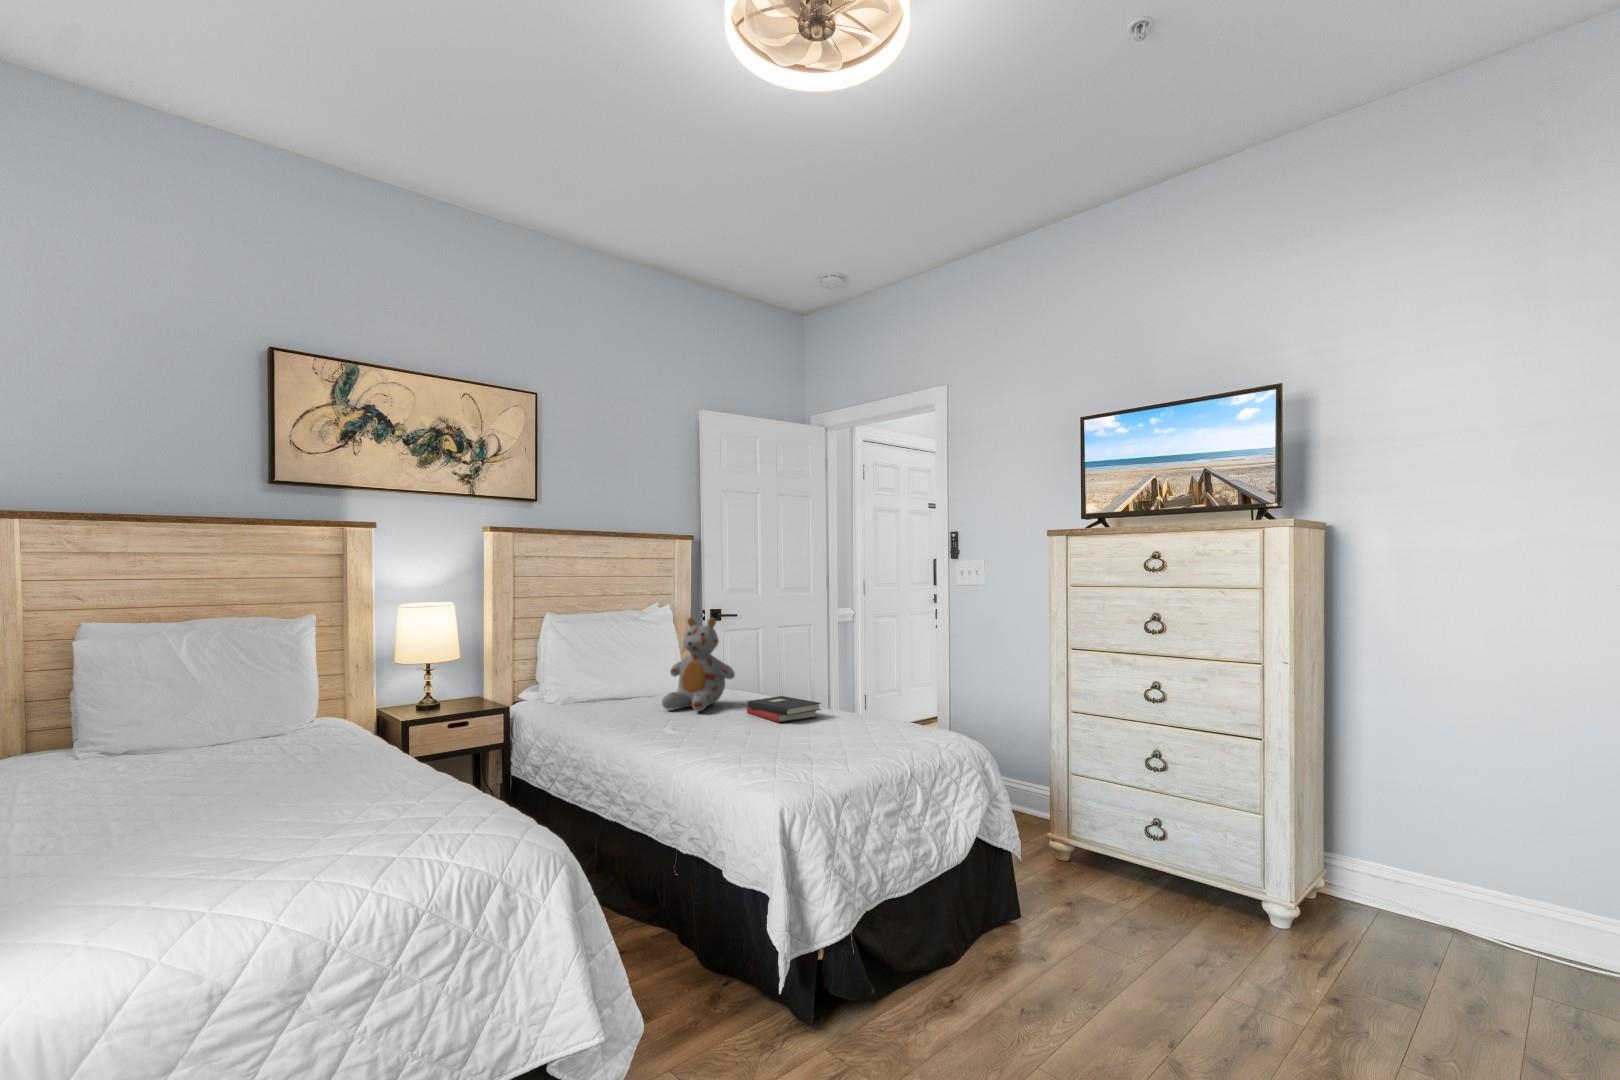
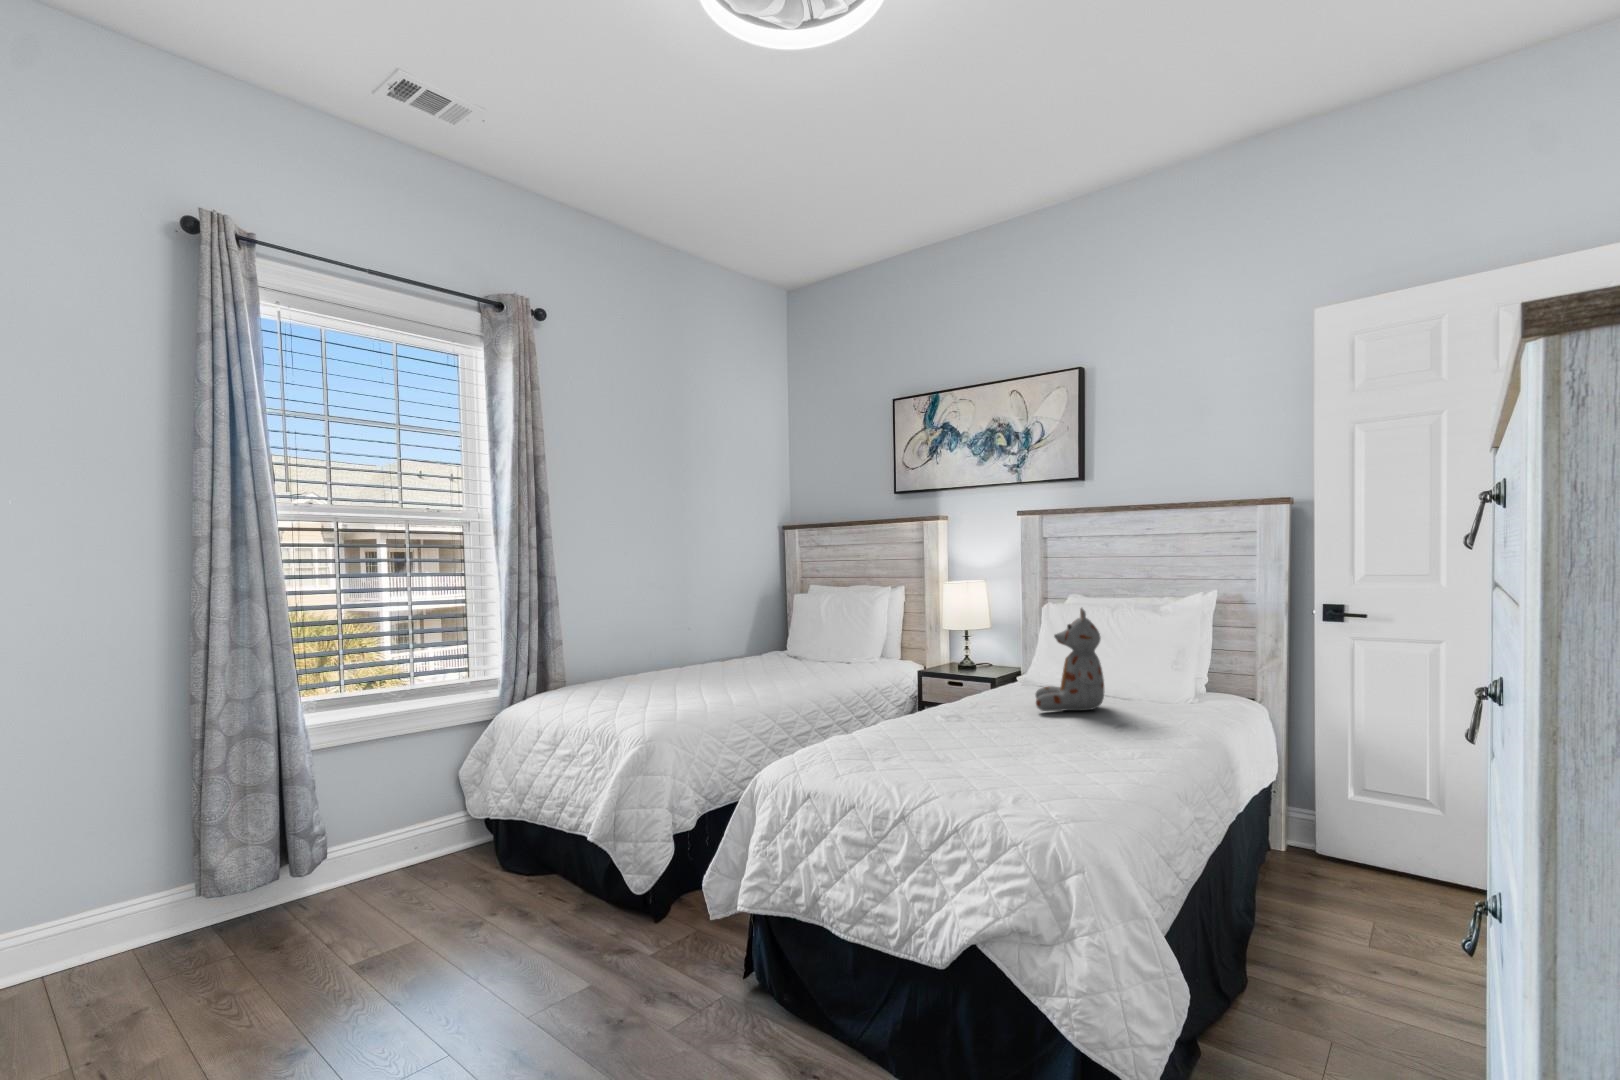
hardback book: present [747,696,821,722] -> none [1027,711,1116,748]

